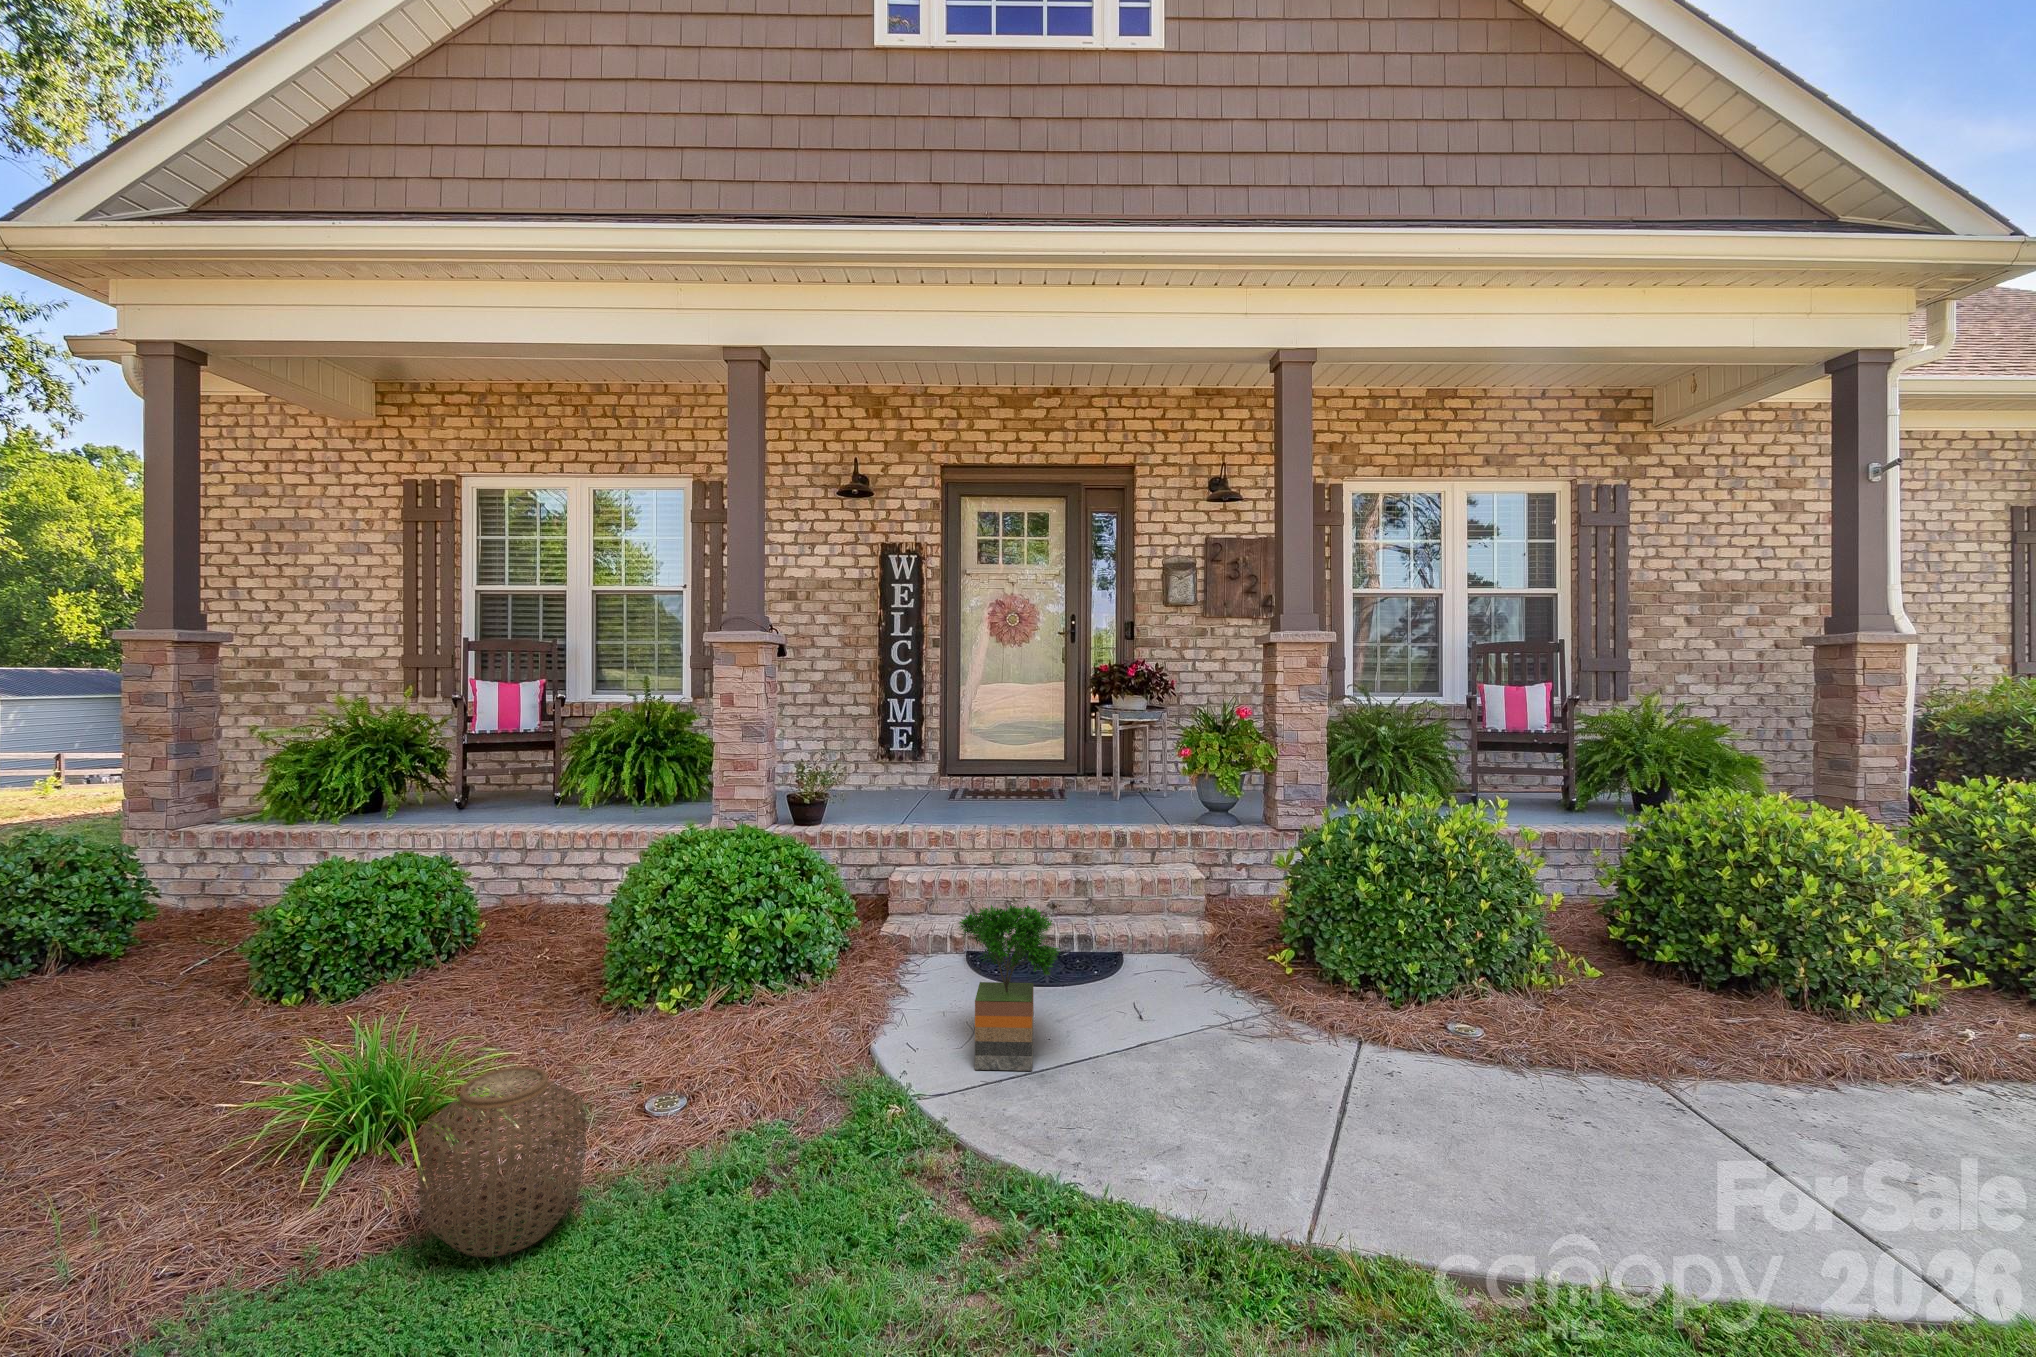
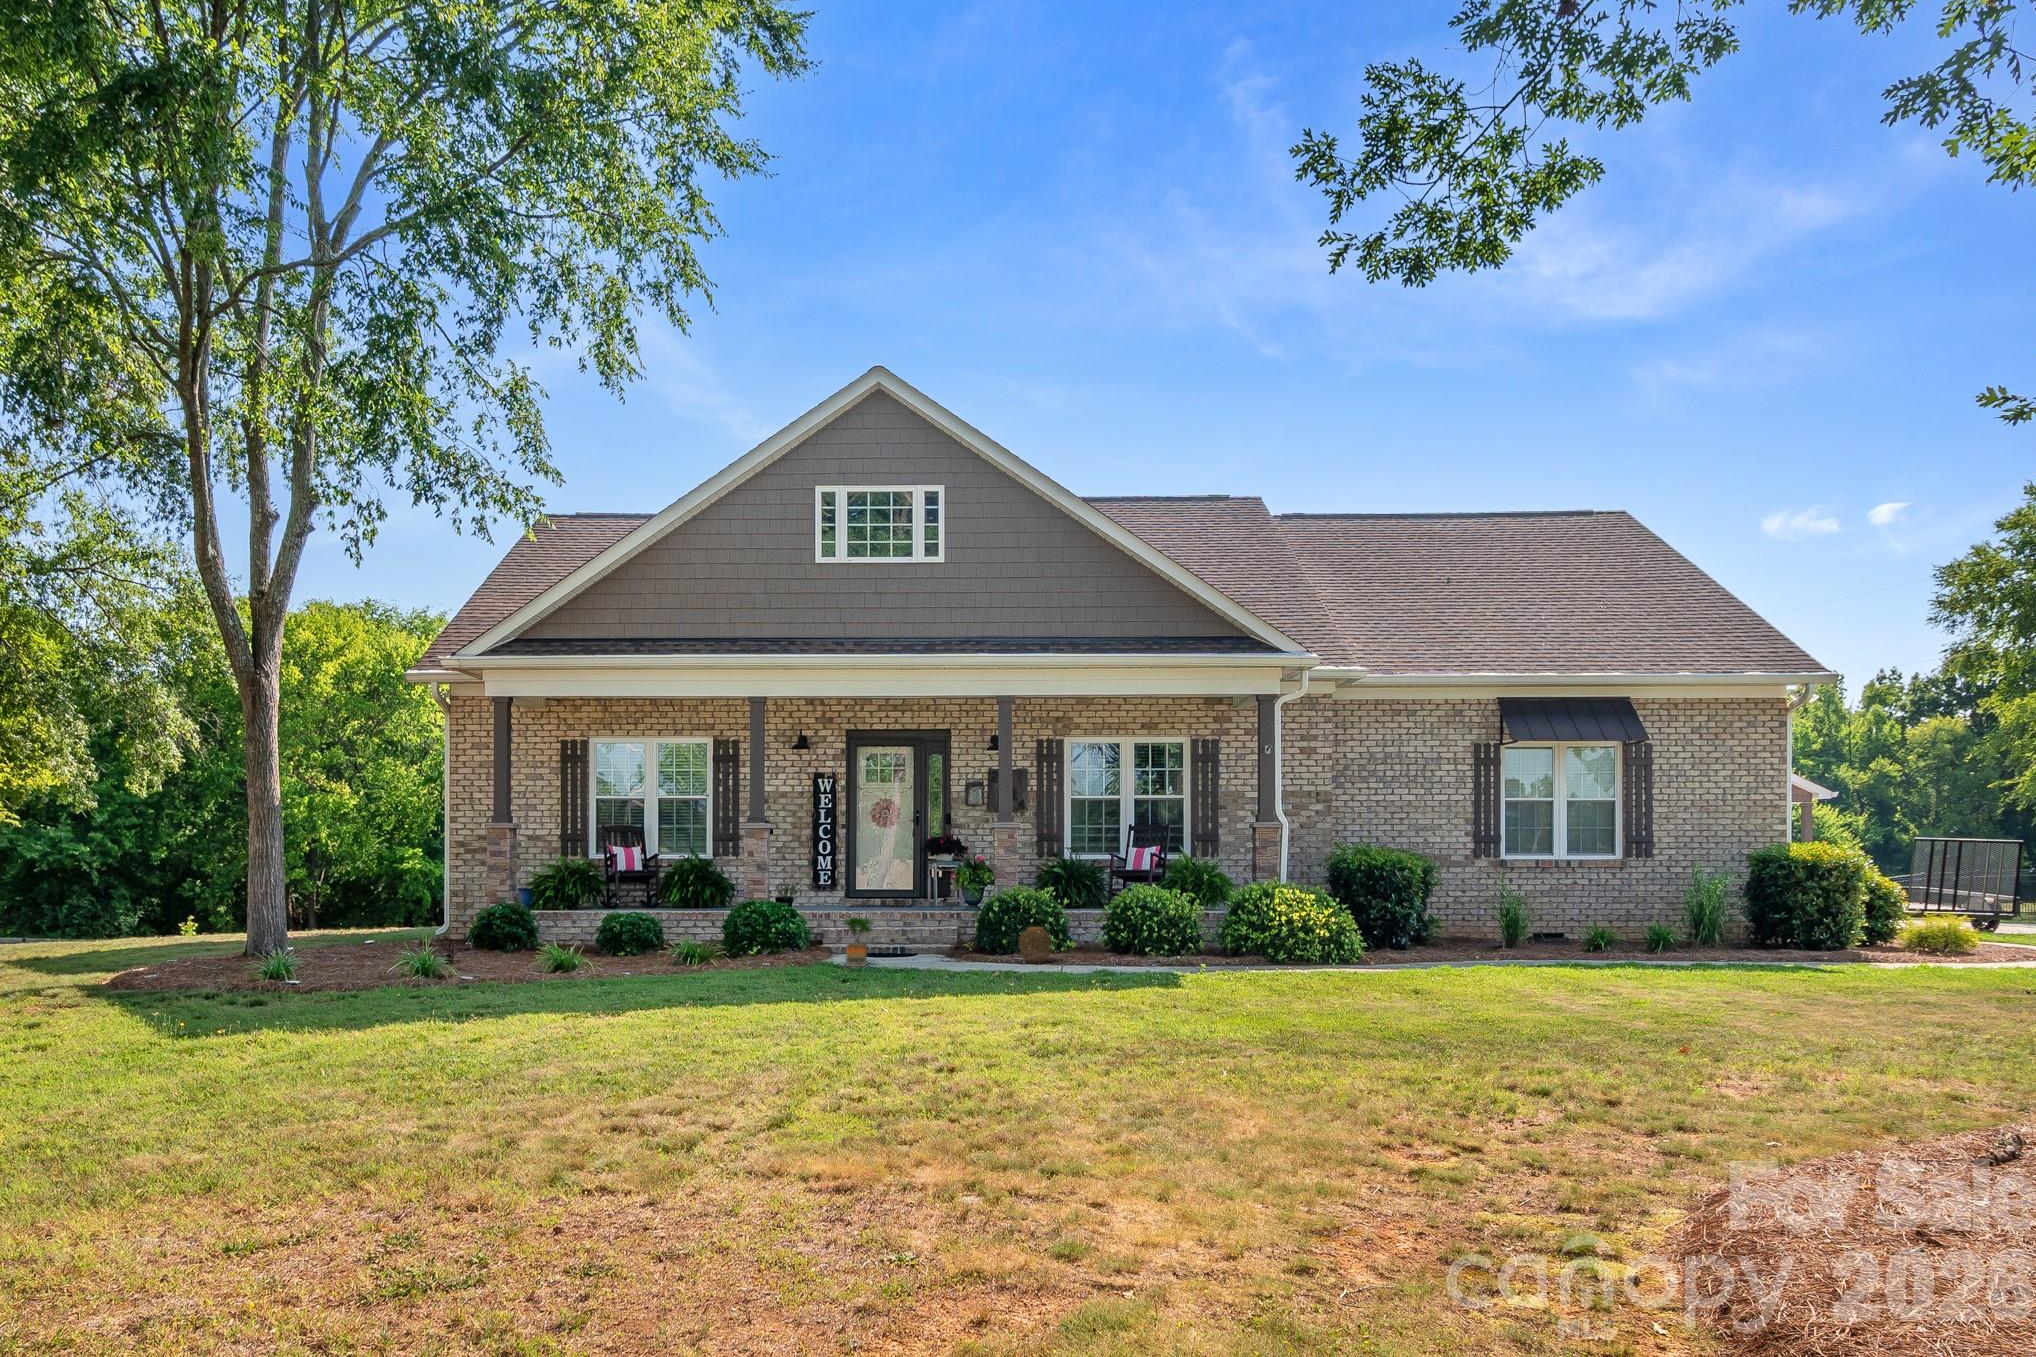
woven basket: present [418,1067,586,1257] -> present [1019,927,1052,962]

